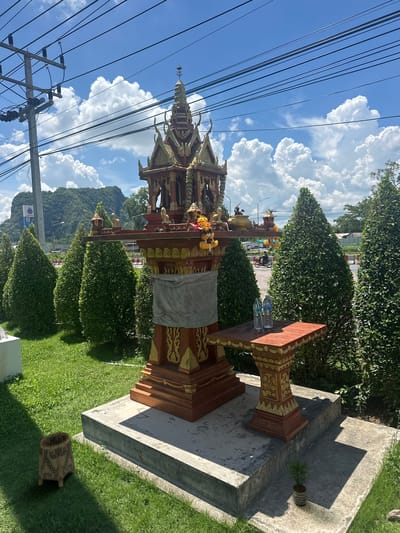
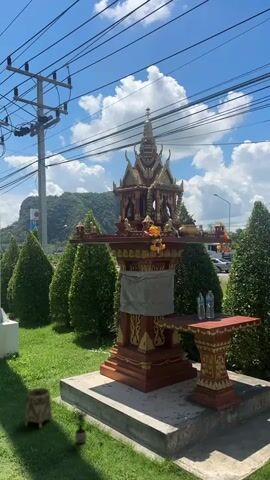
potted plant: present [287,458,310,506] -> present [69,411,87,444]

